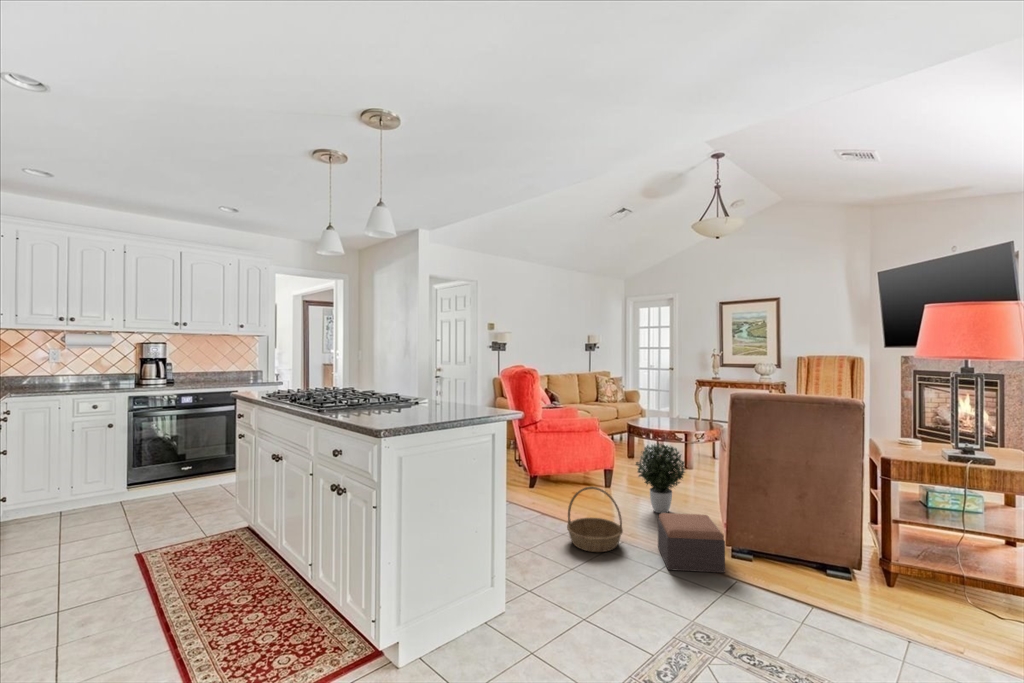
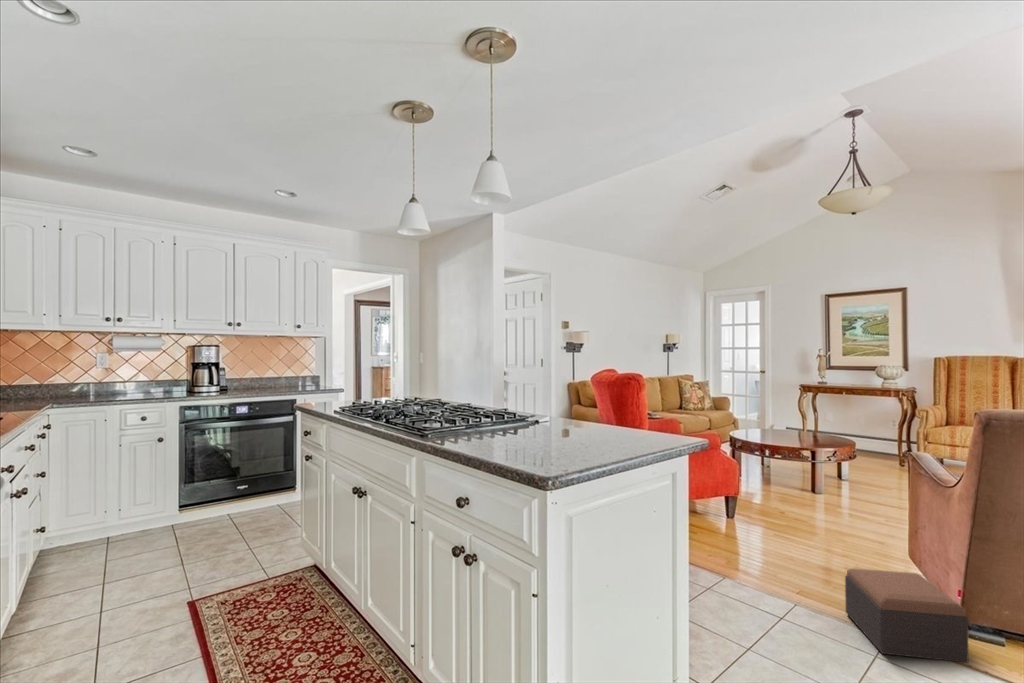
potted plant: present [636,444,686,513] -> none [782,468,854,558]
basket: present [567,487,623,552] -> none [715,529,797,619]

